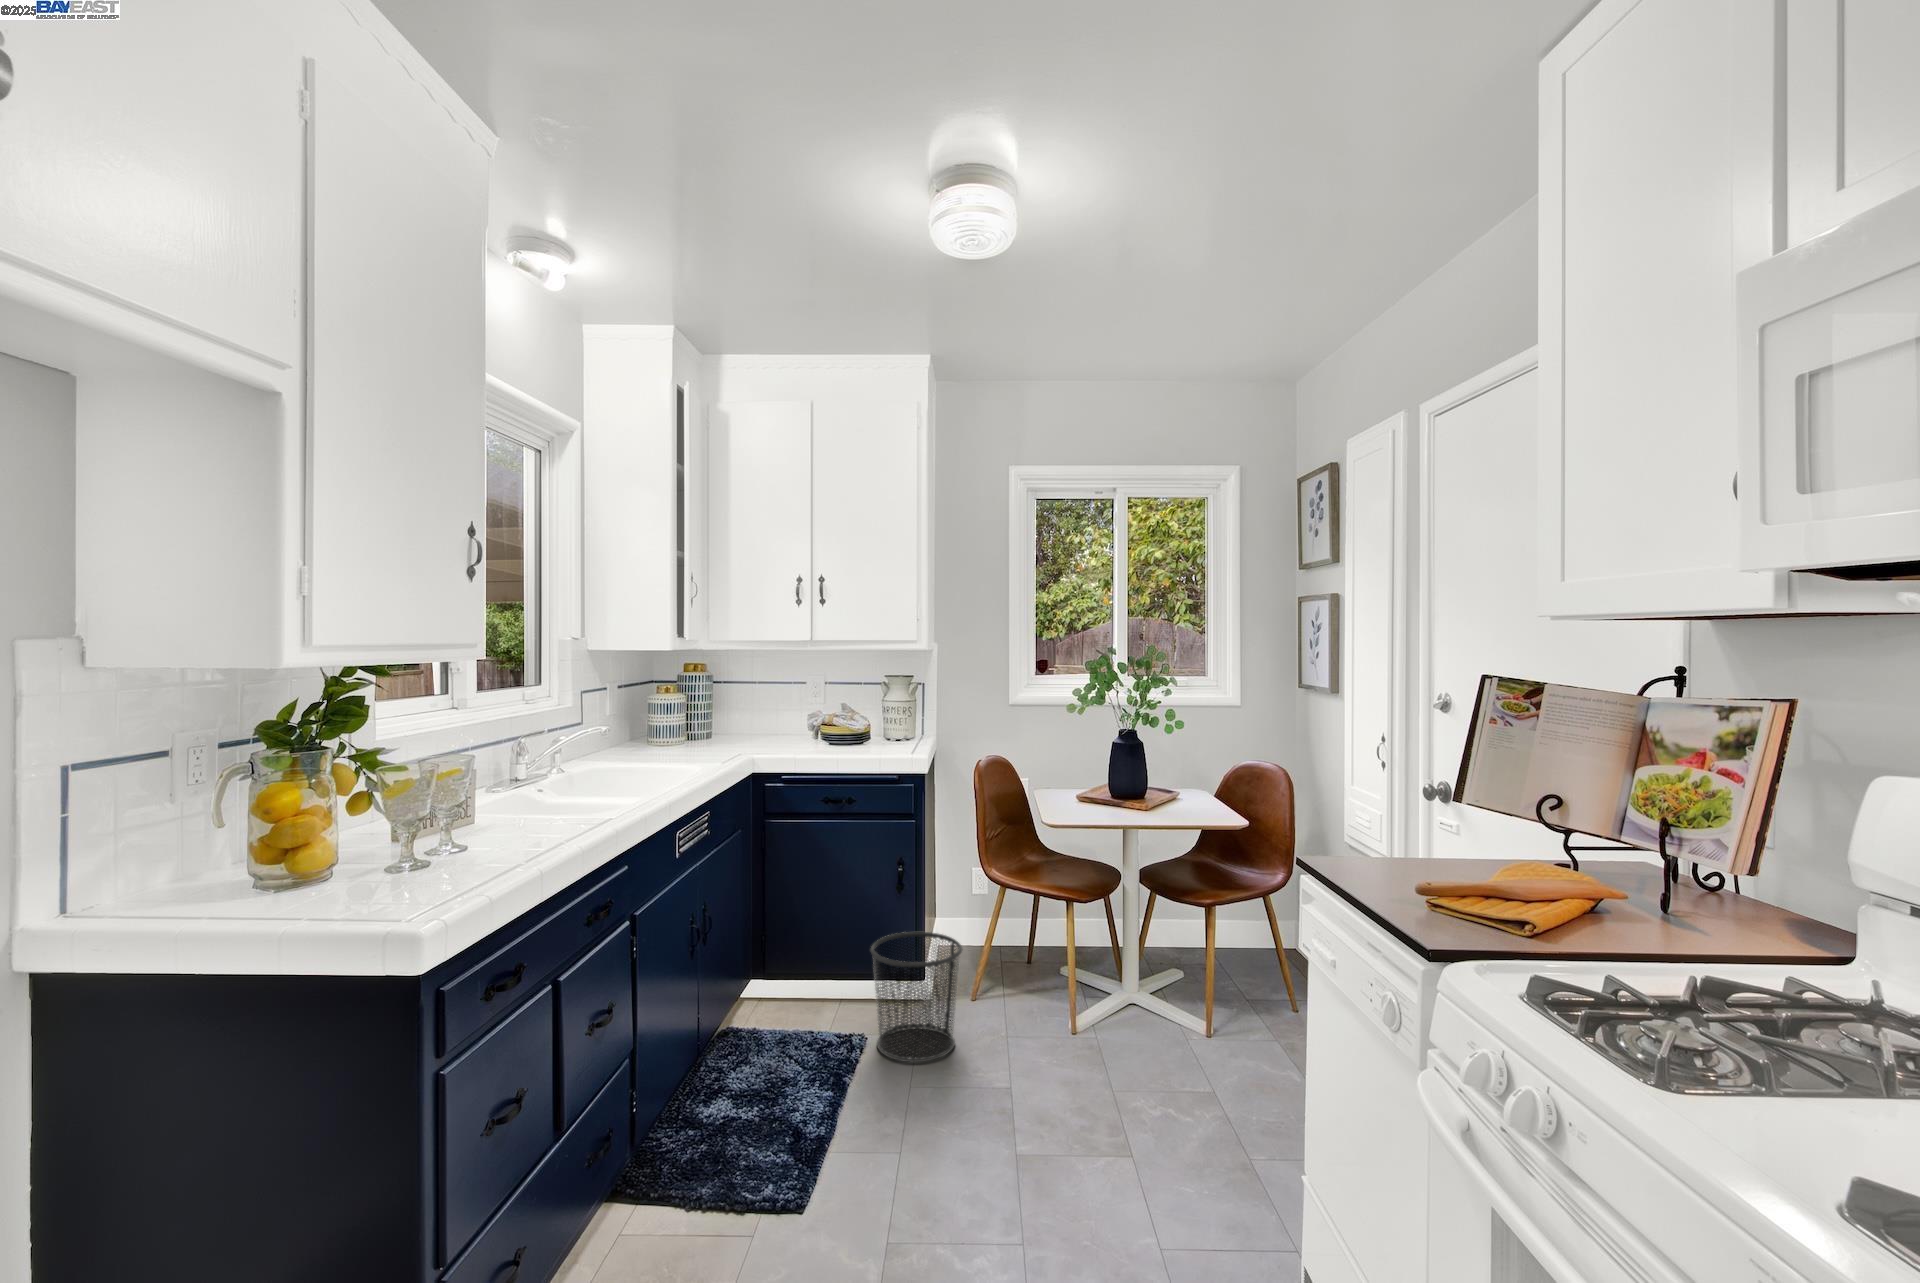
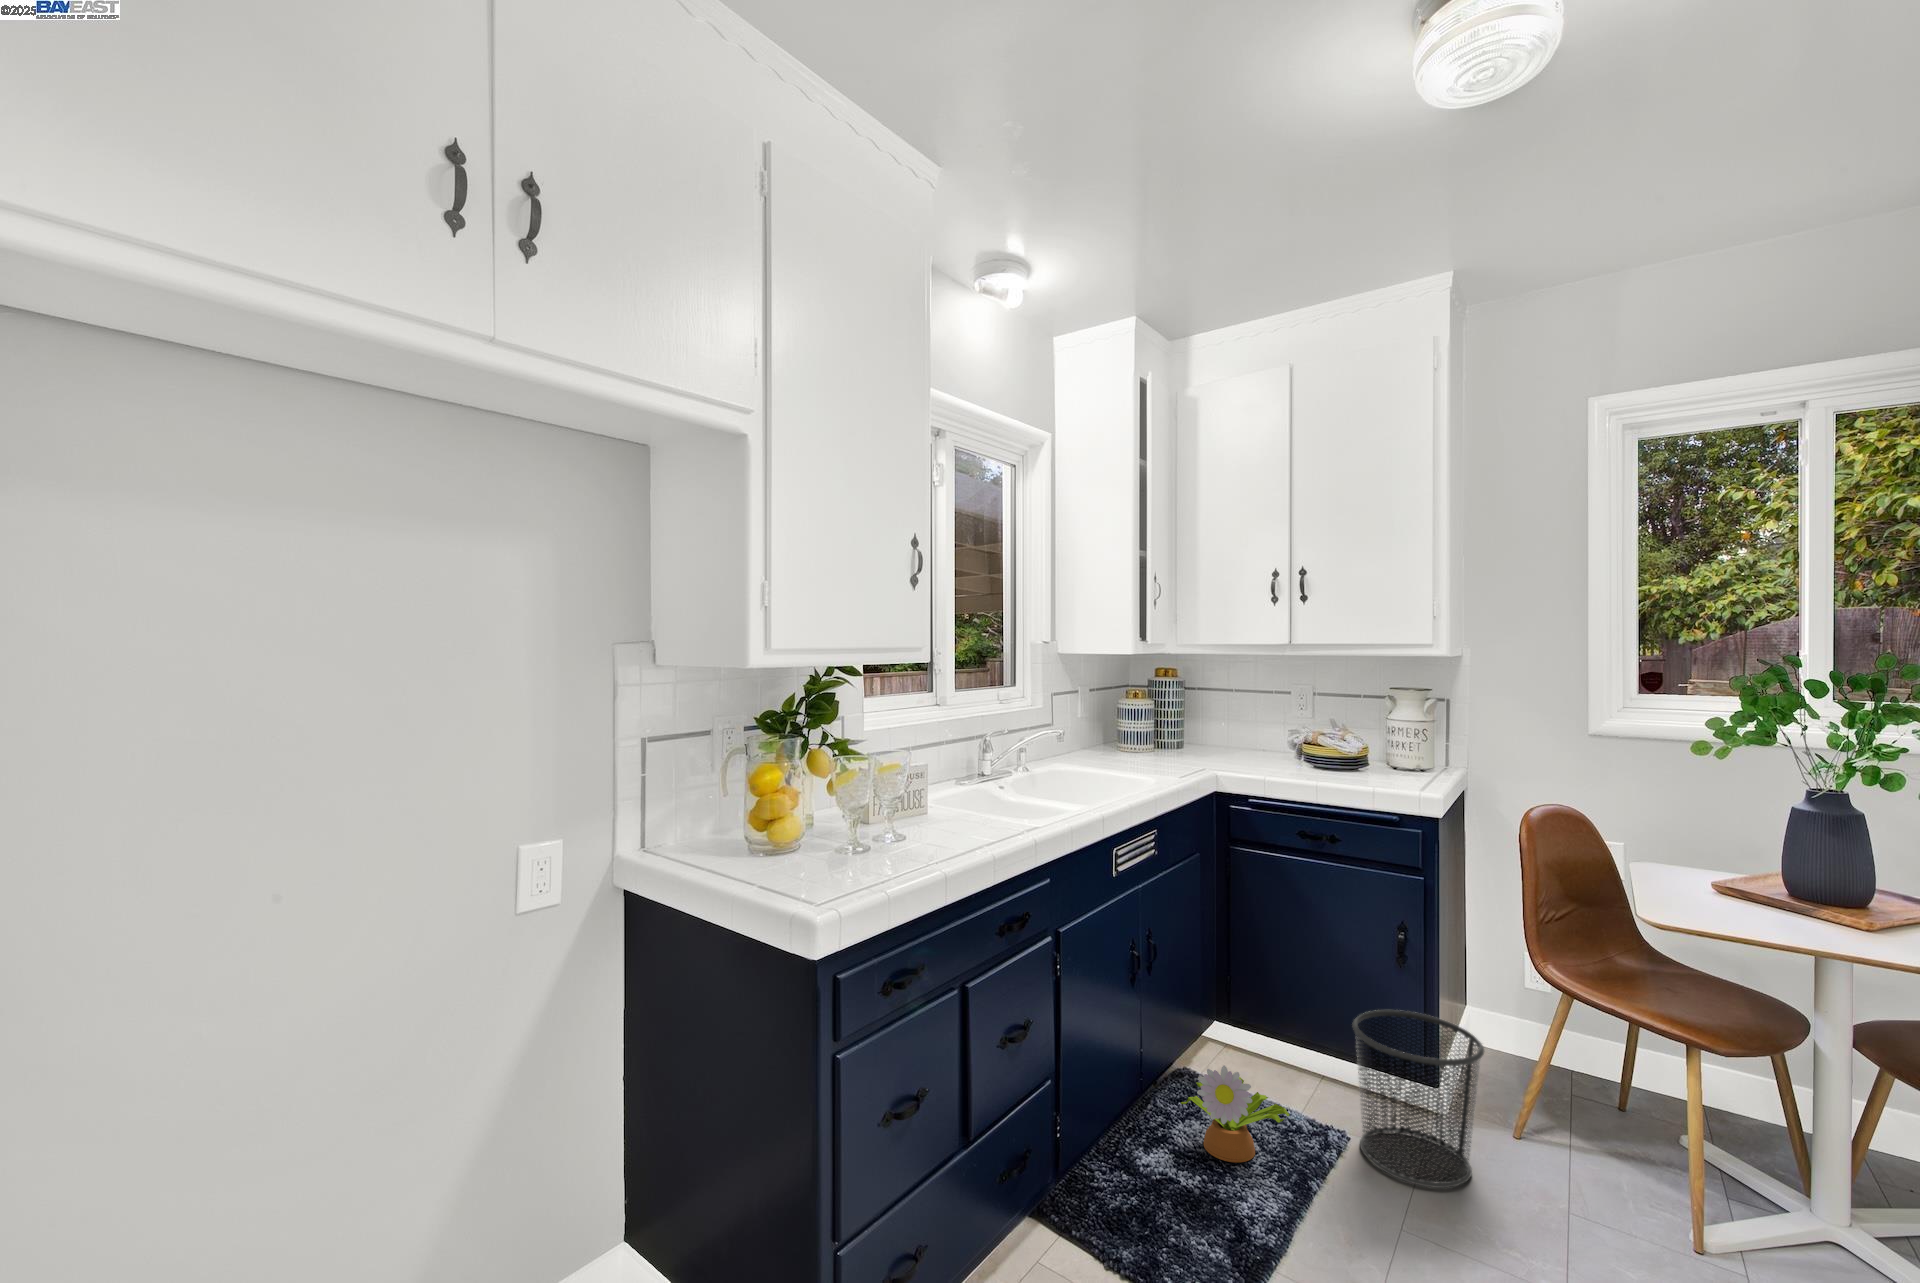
decorative plant: none [734,1007,826,1089] -> present [1181,1065,1289,1162]

